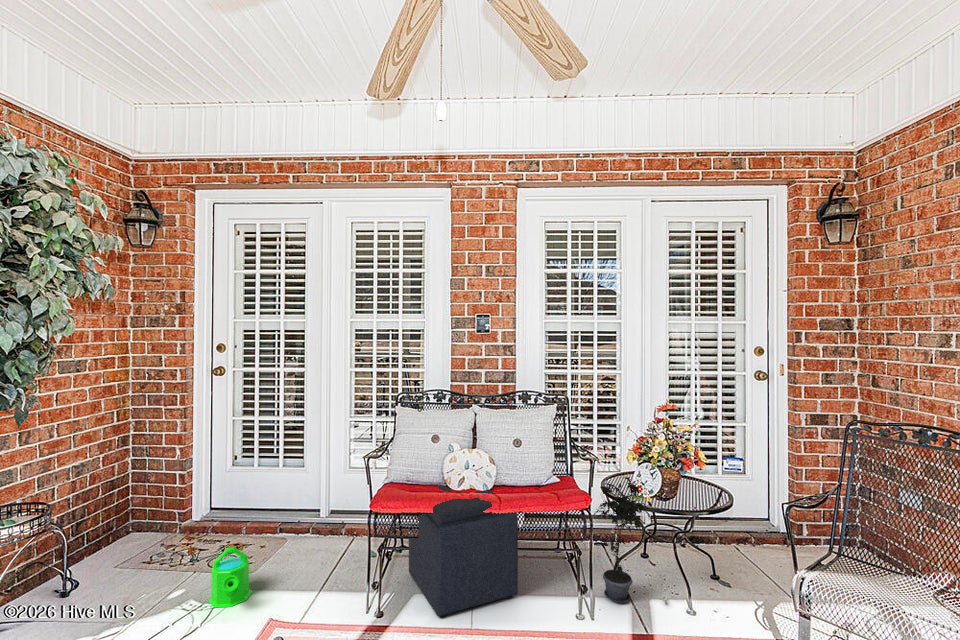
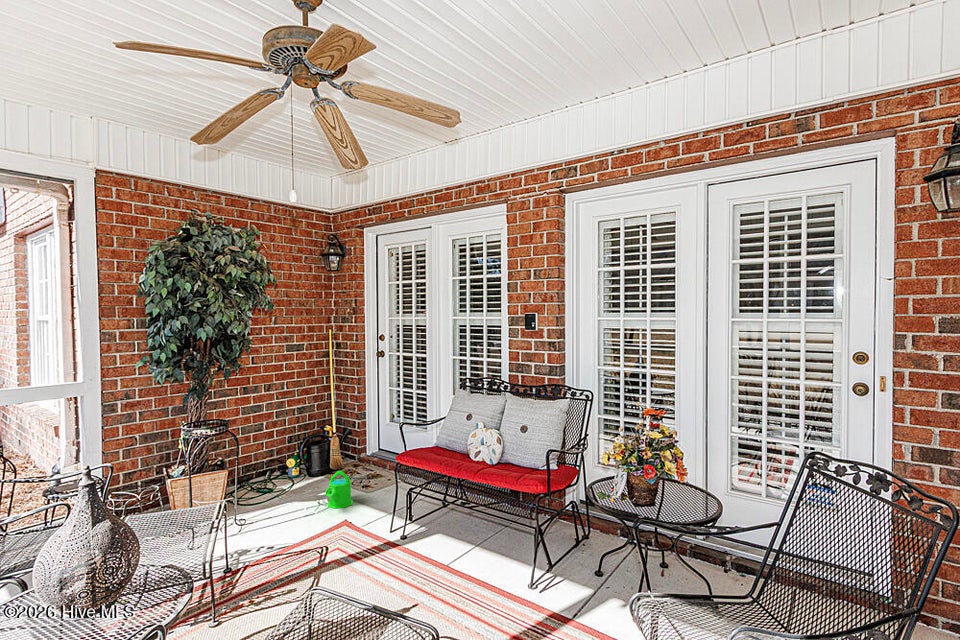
potted plant: present [594,477,651,603] -> none [553,474,603,592]
ottoman: present [409,484,518,617] -> none [427,455,508,557]

